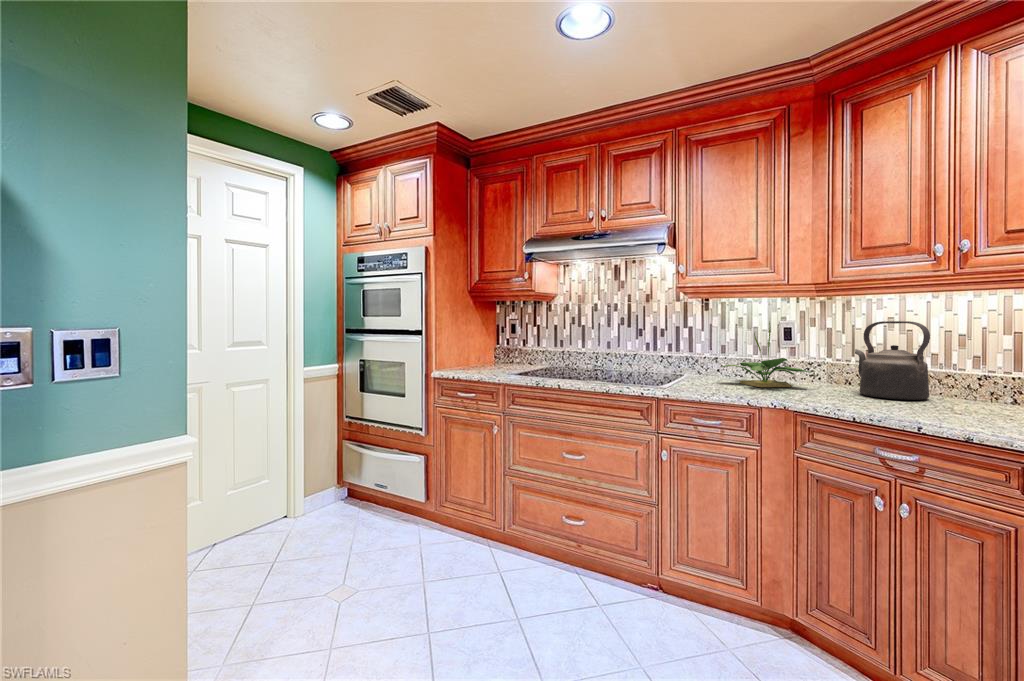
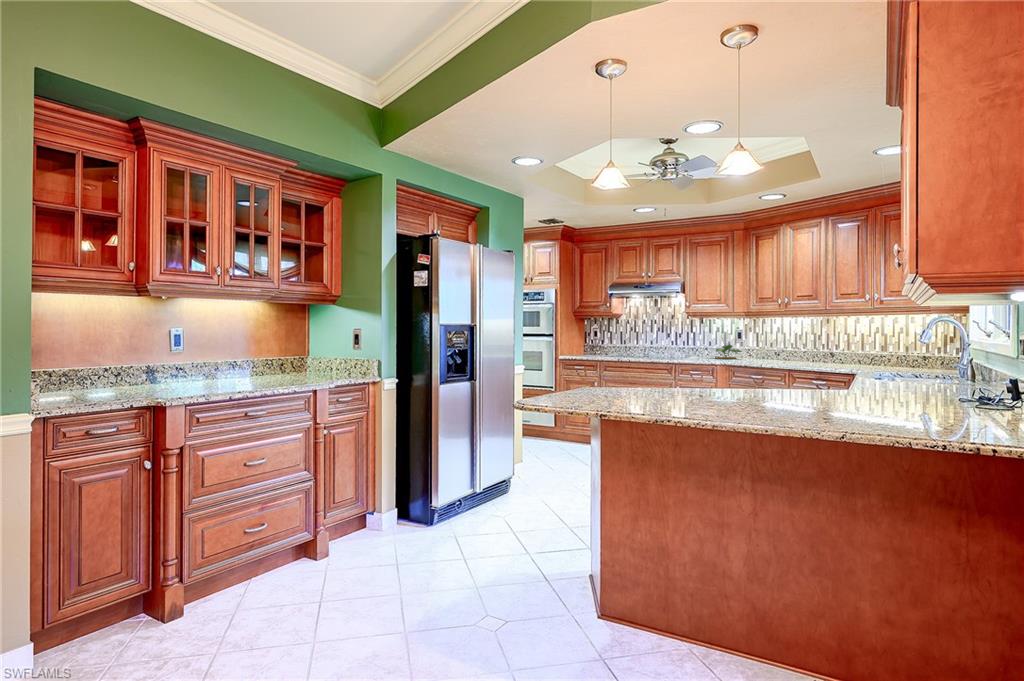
kettle: present [855,321,930,400] -> none [761,329,786,361]

